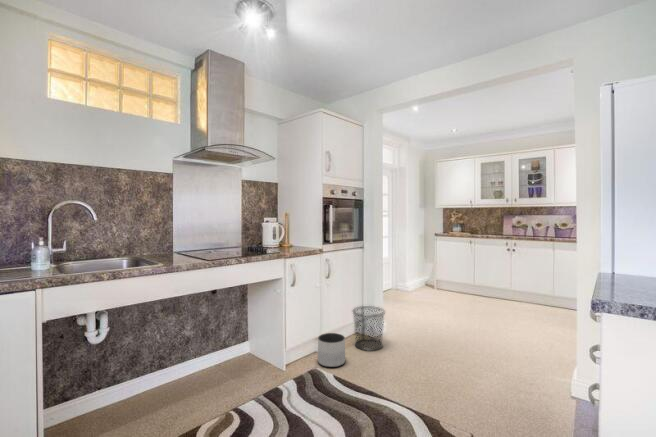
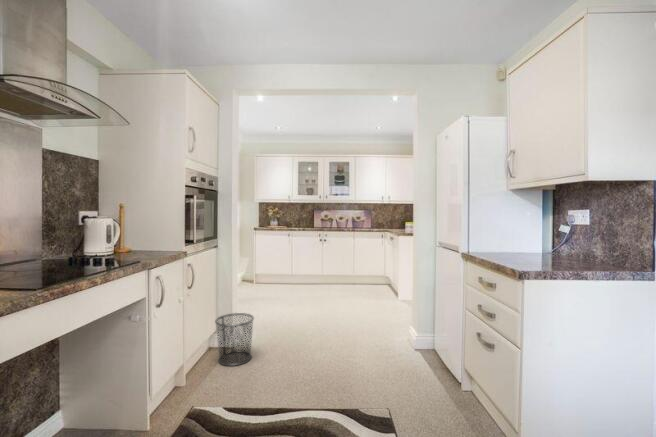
planter: present [318,333,345,367] -> none [188,355,225,400]

